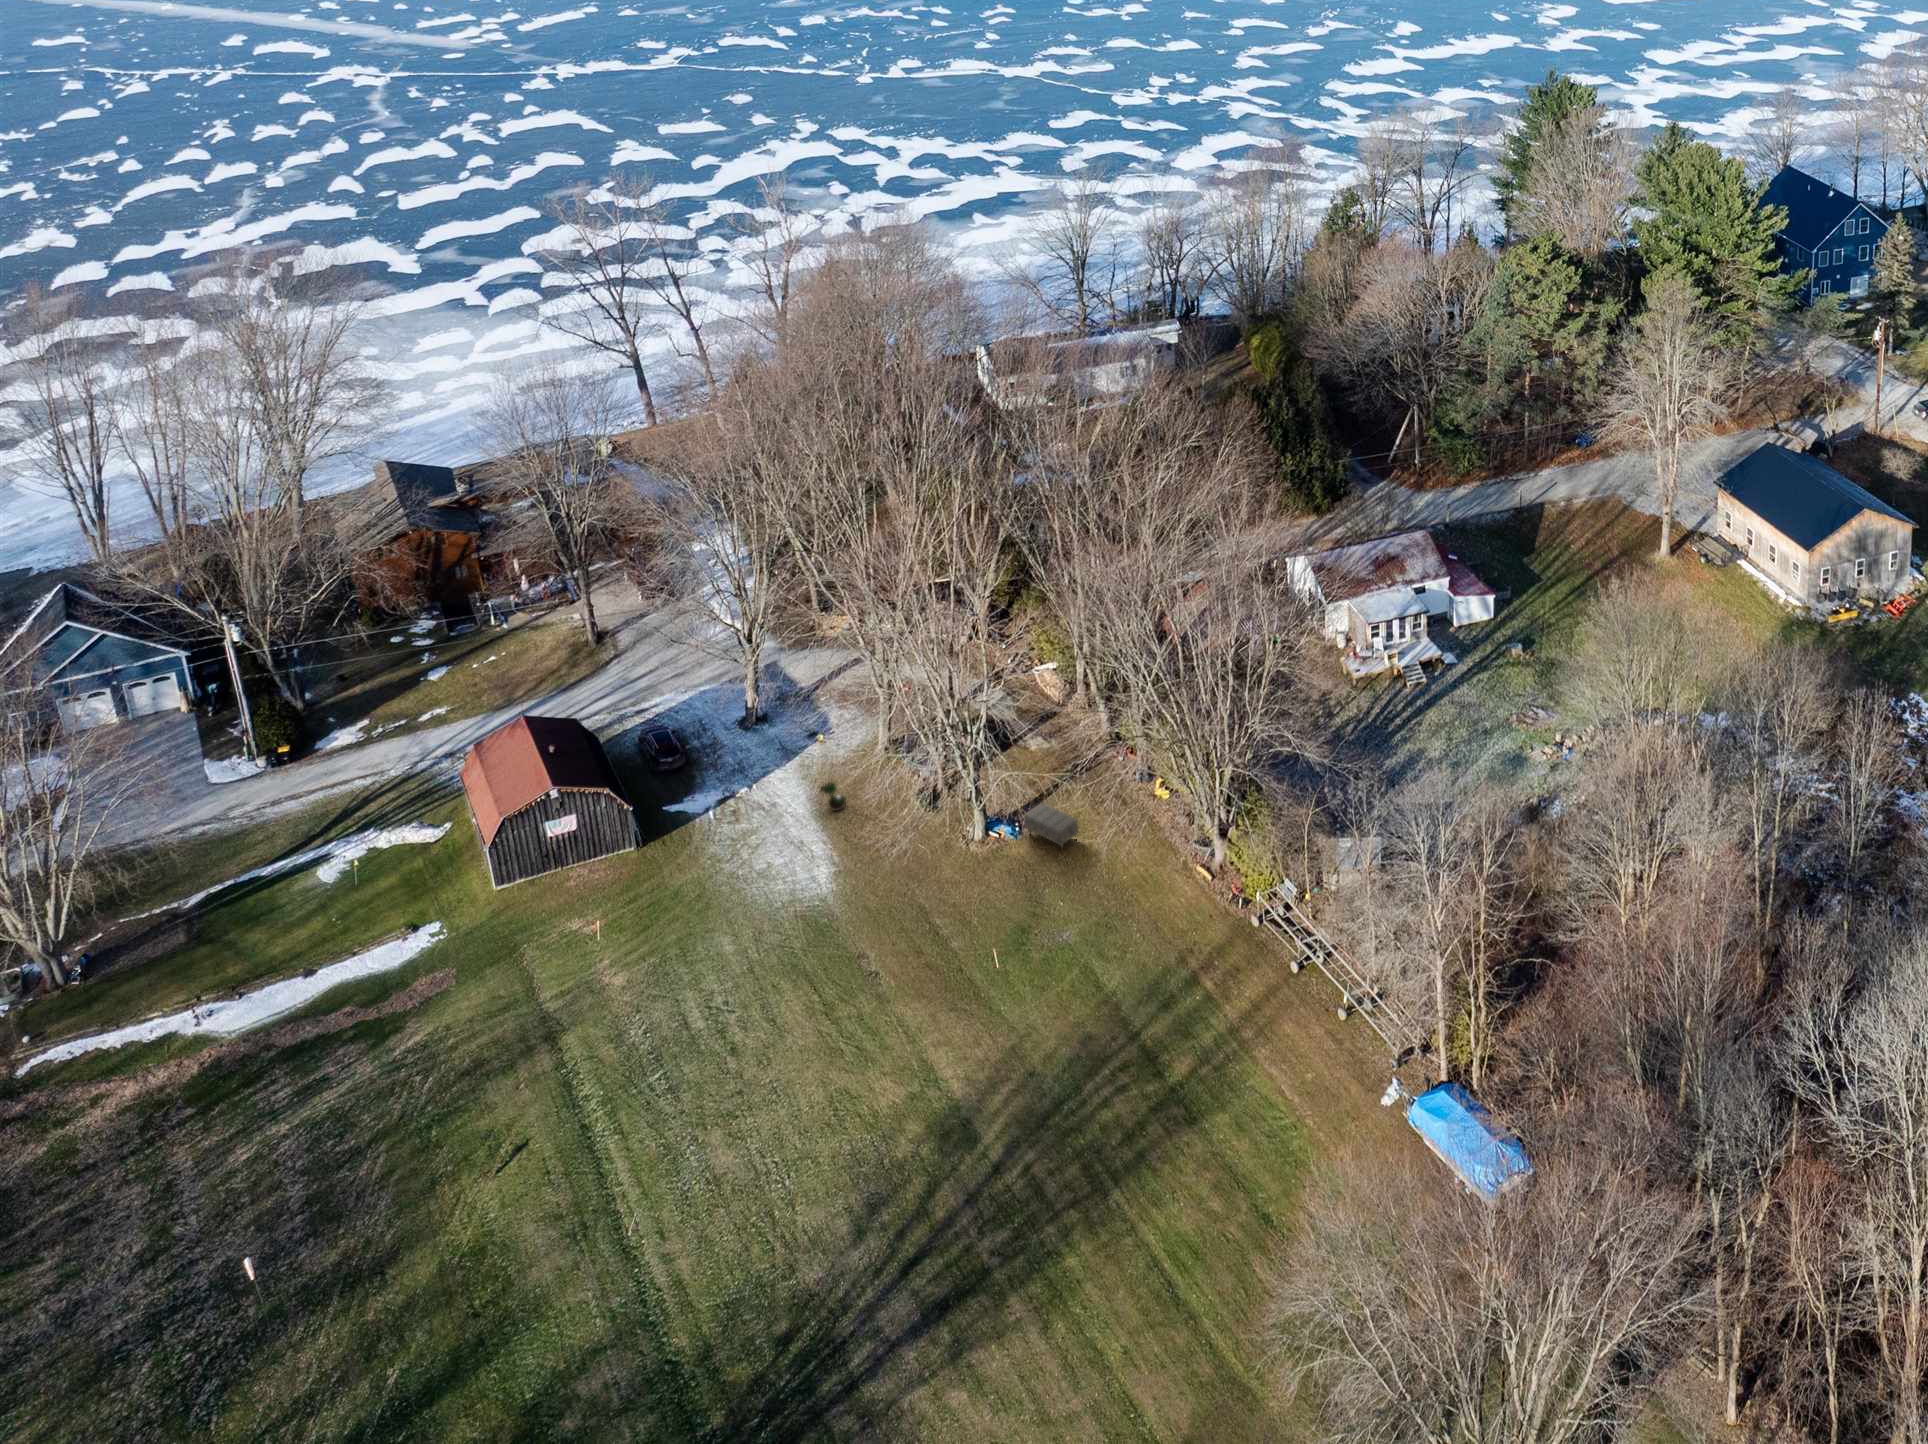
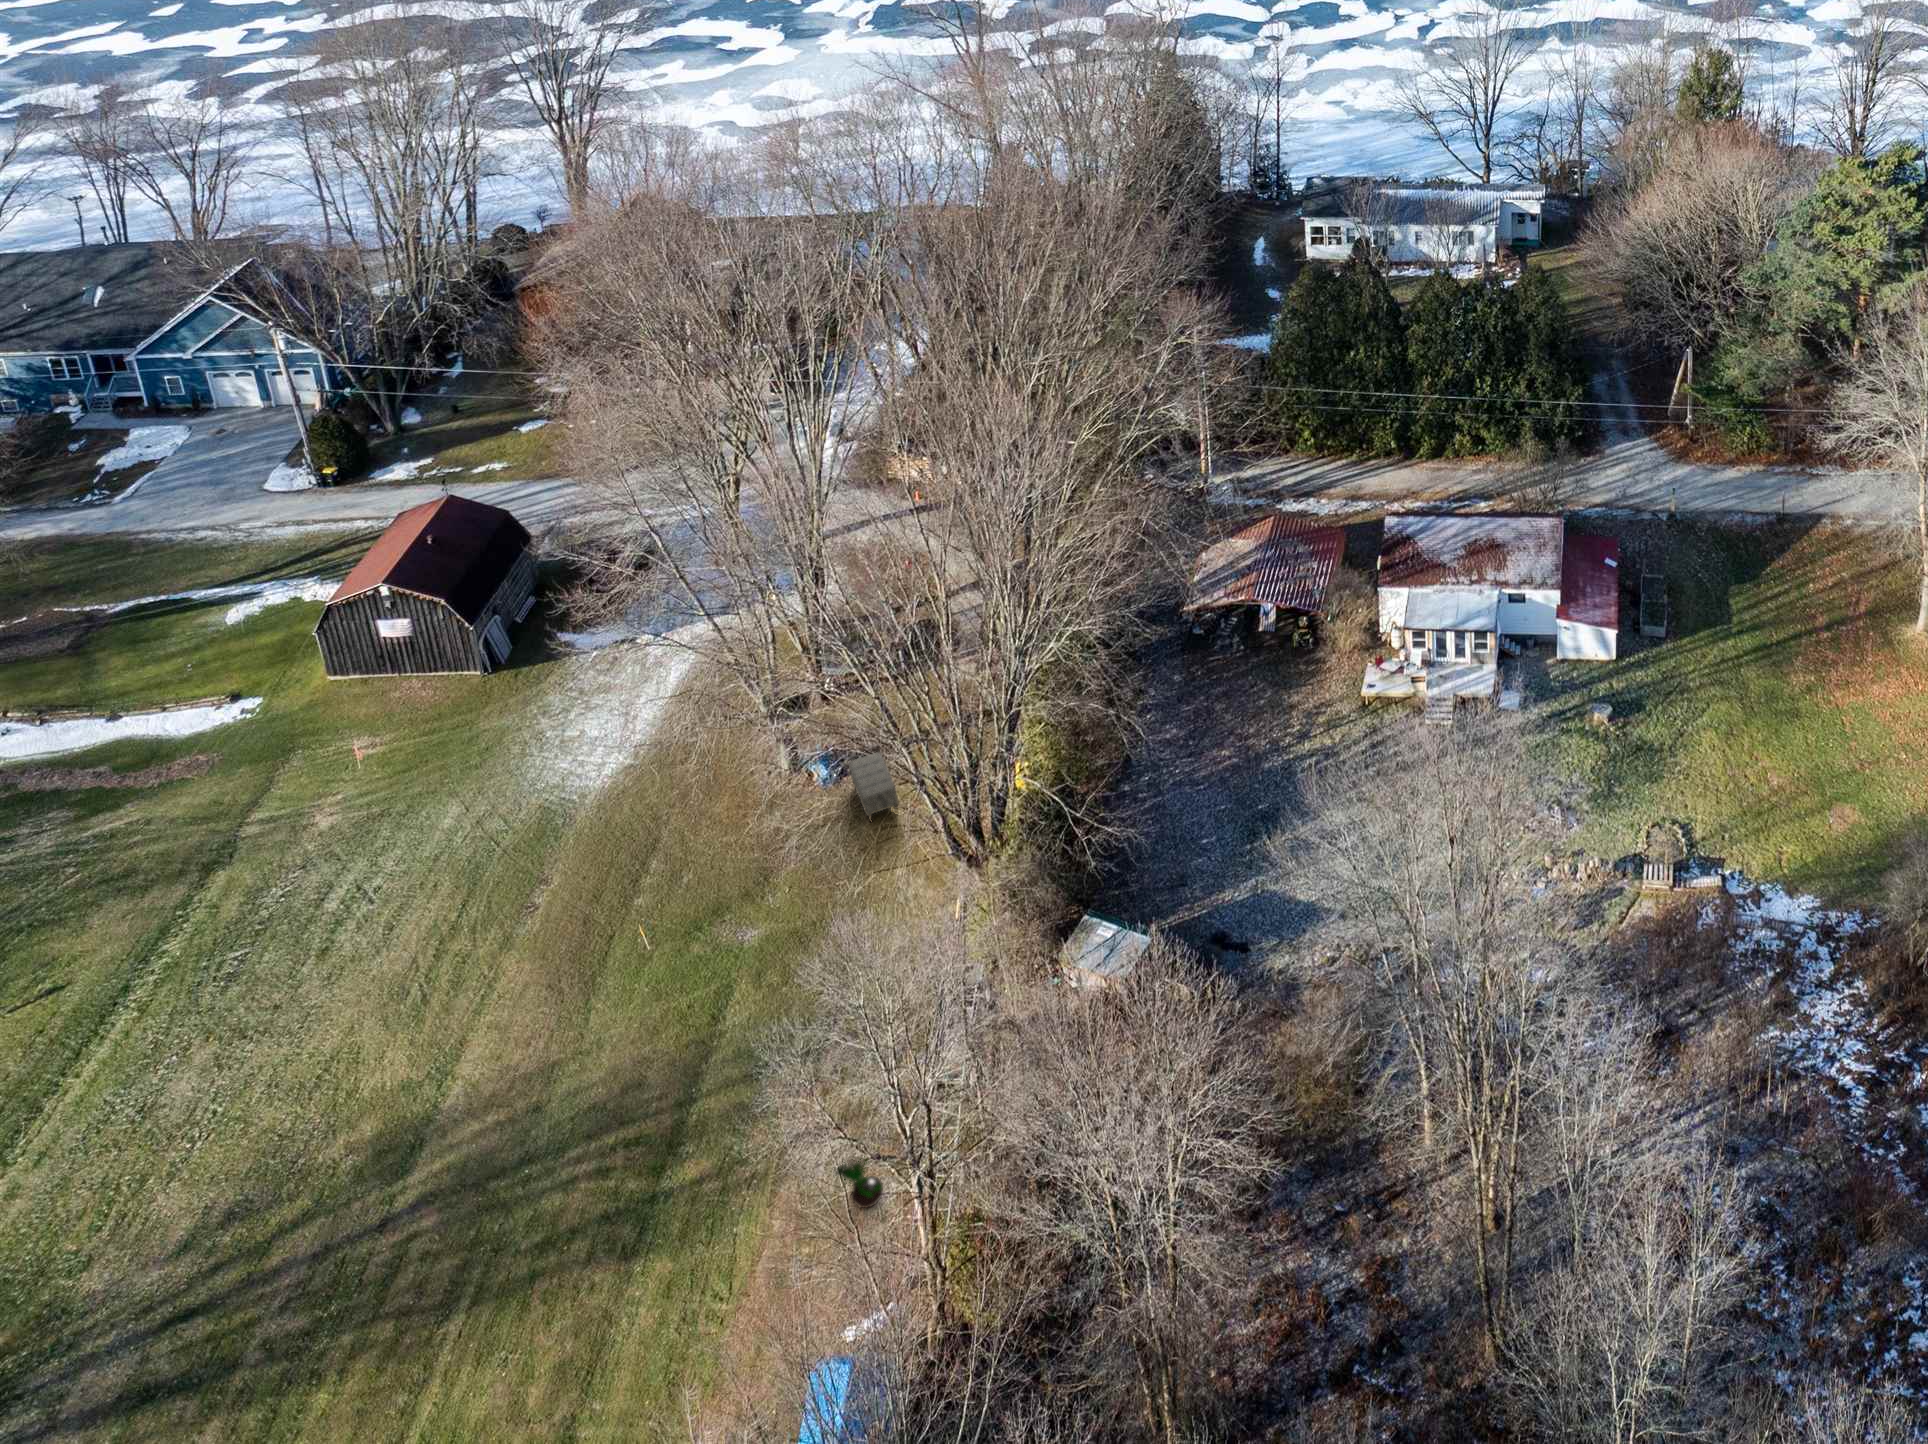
potted tree: present [819,782,846,811] -> present [833,1156,883,1208]

